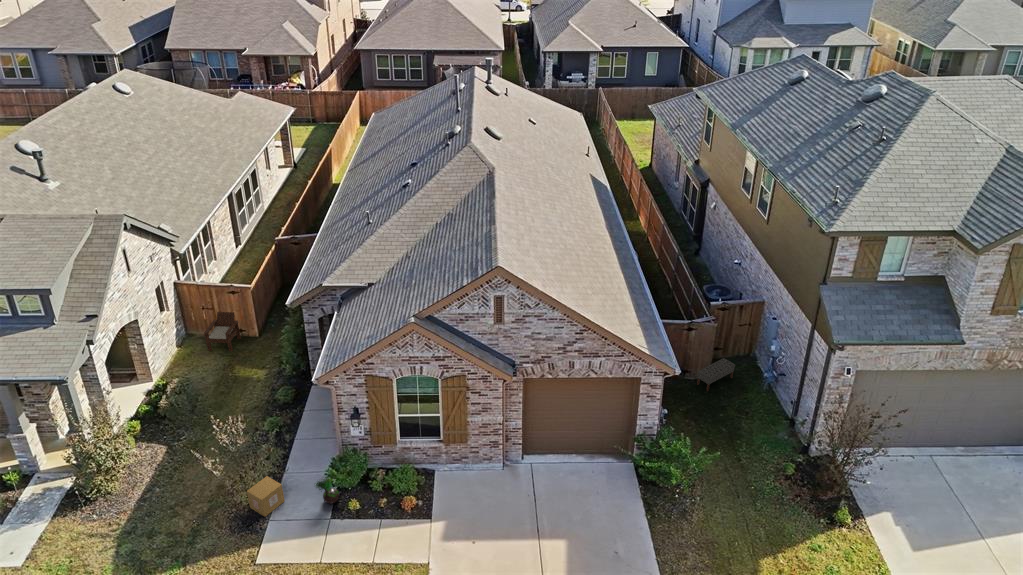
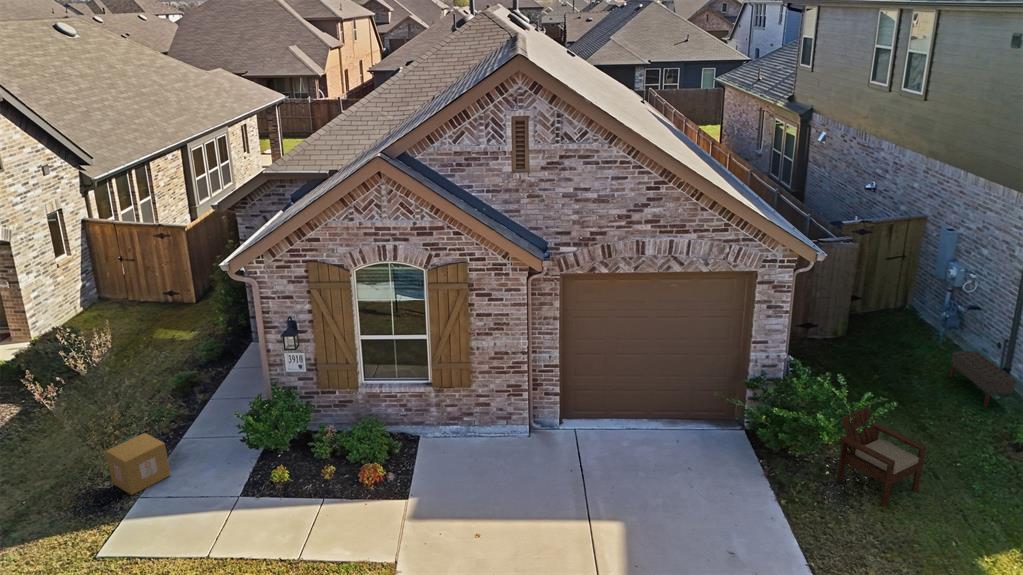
chair: present [204,312,241,351] -> present [836,407,926,507]
bench: present [697,358,735,391] -> present [950,351,1016,407]
potted tree: present [316,477,339,504] -> none [213,425,259,478]

